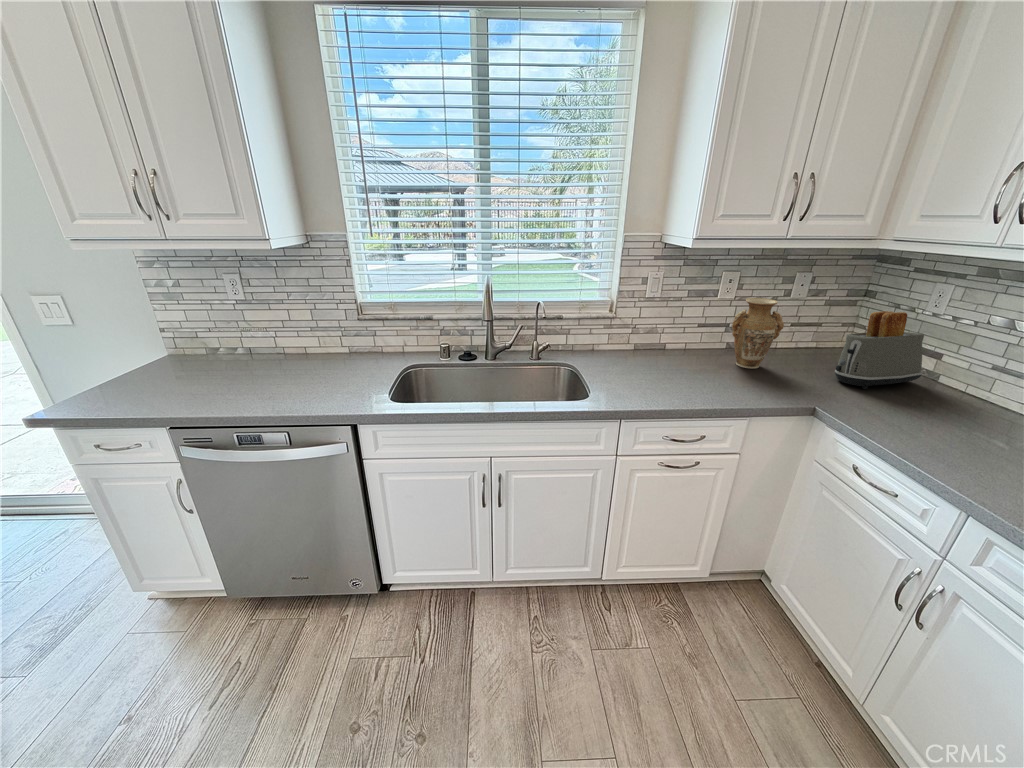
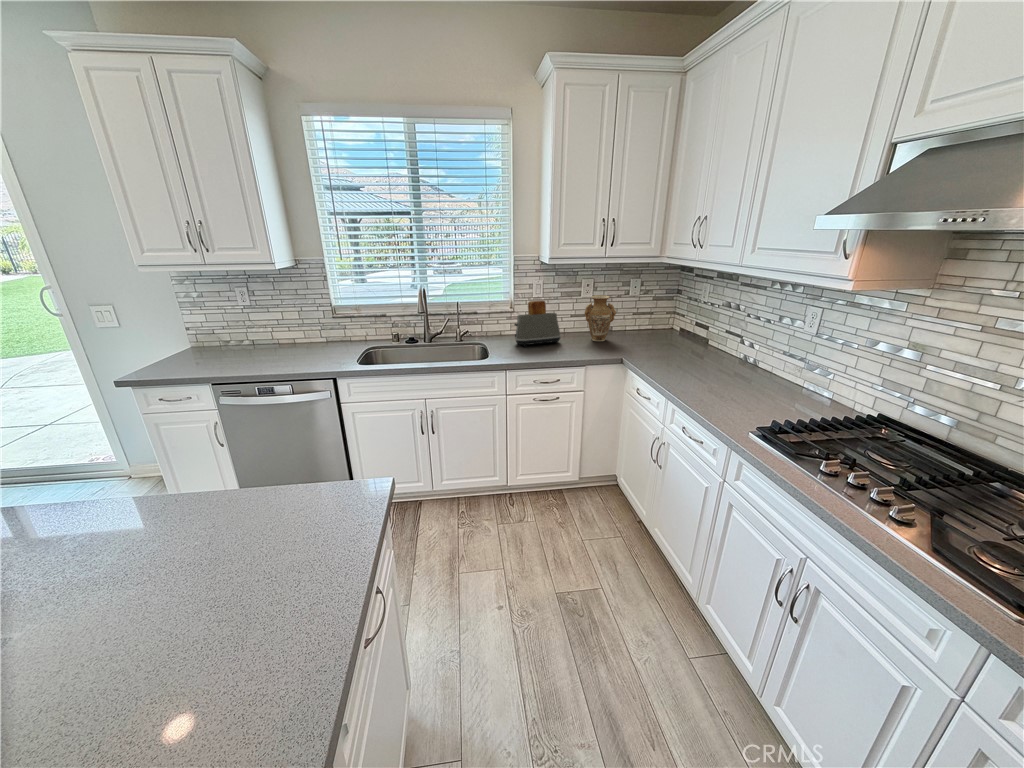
toaster: present [835,311,924,389] -> present [514,301,561,347]

